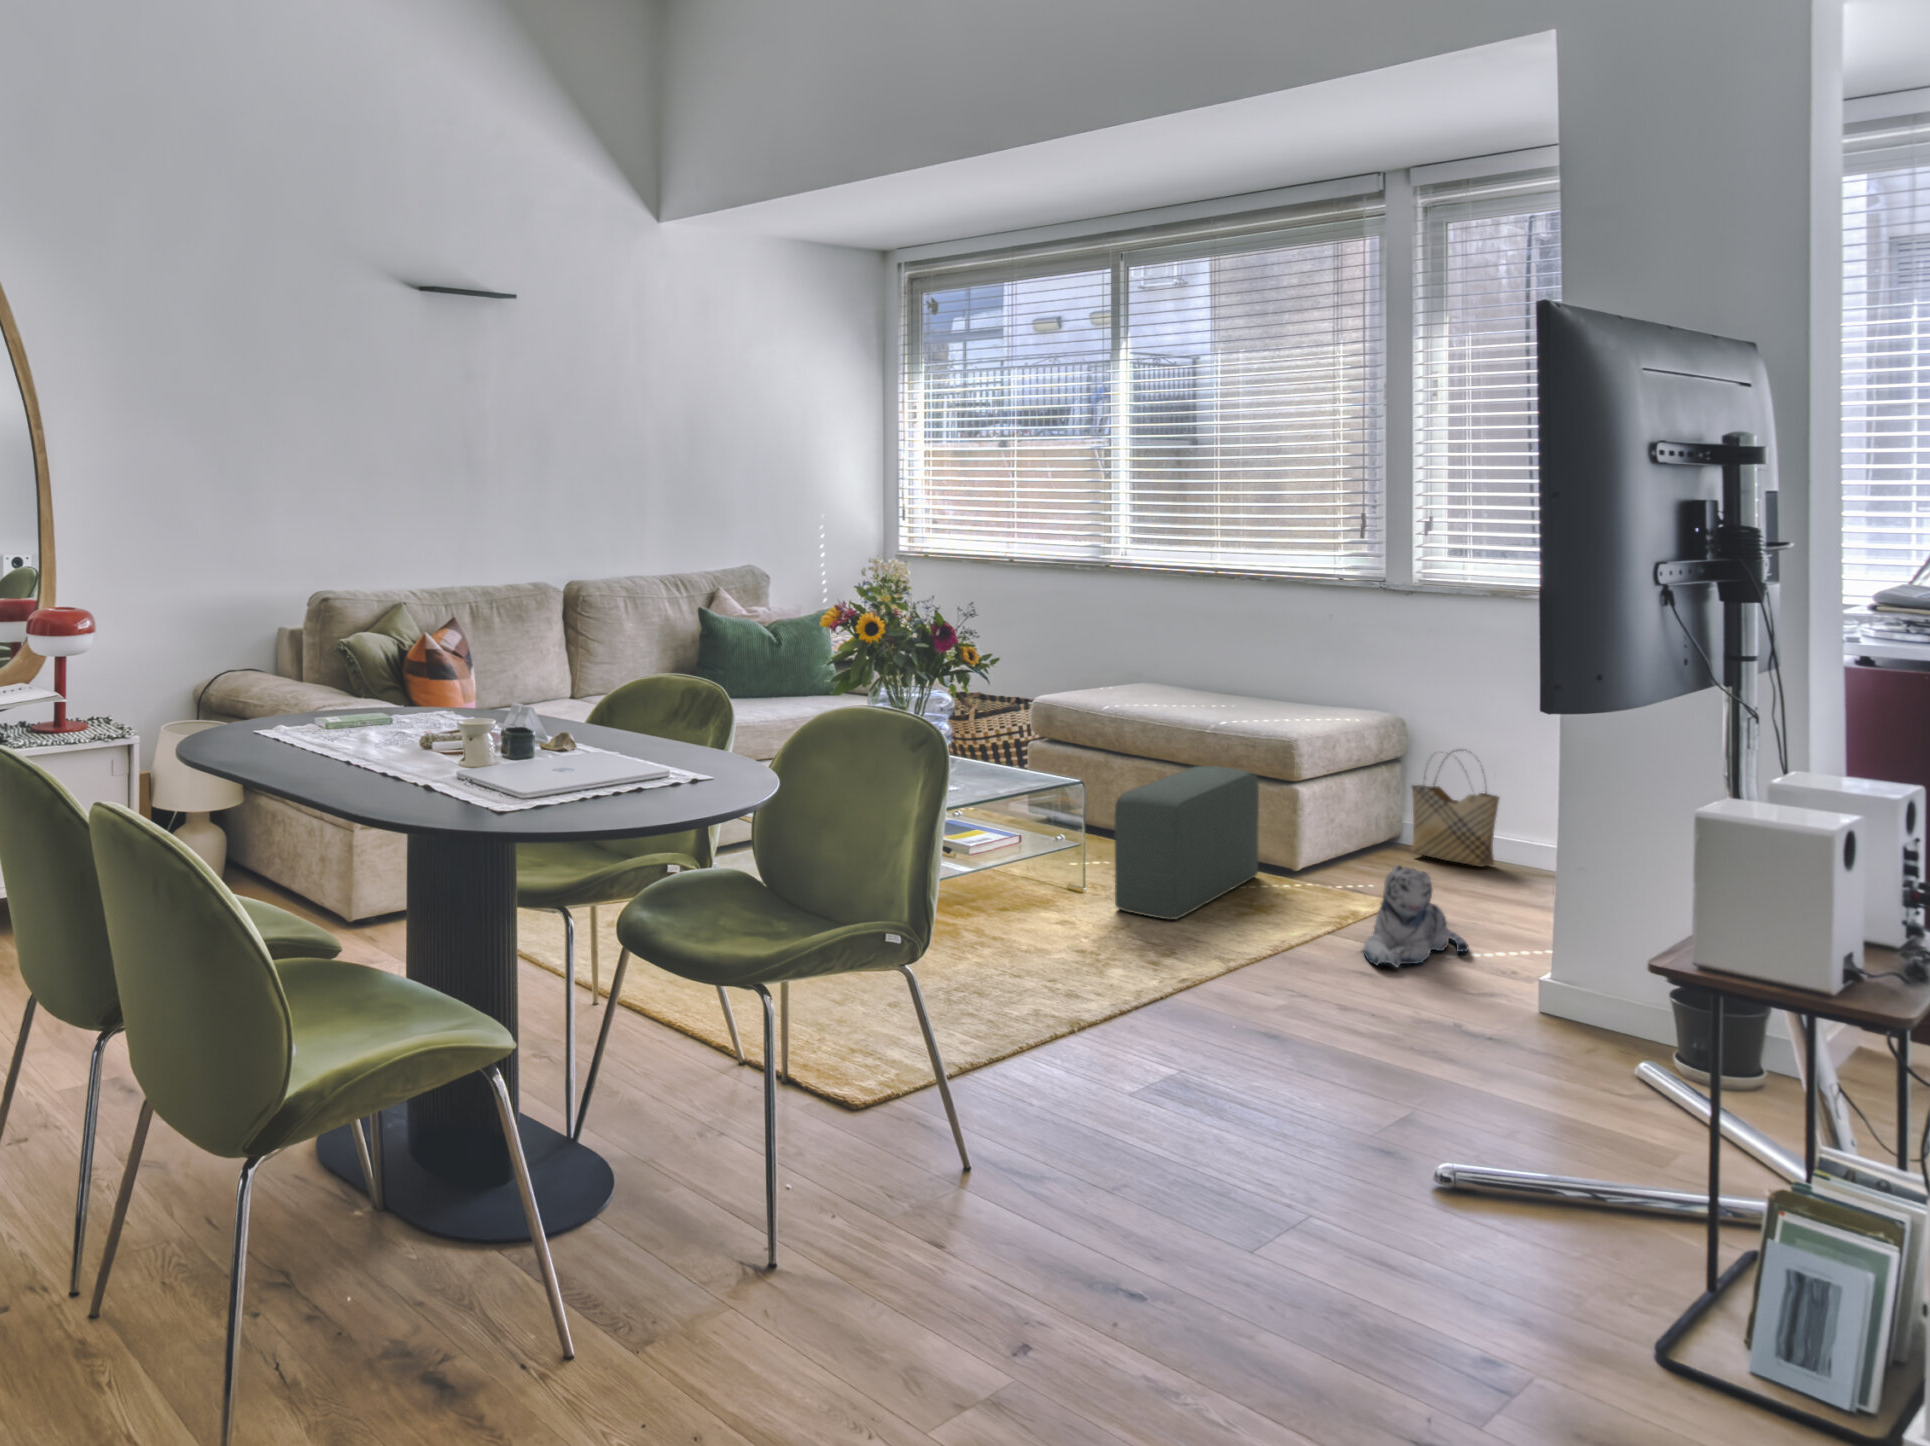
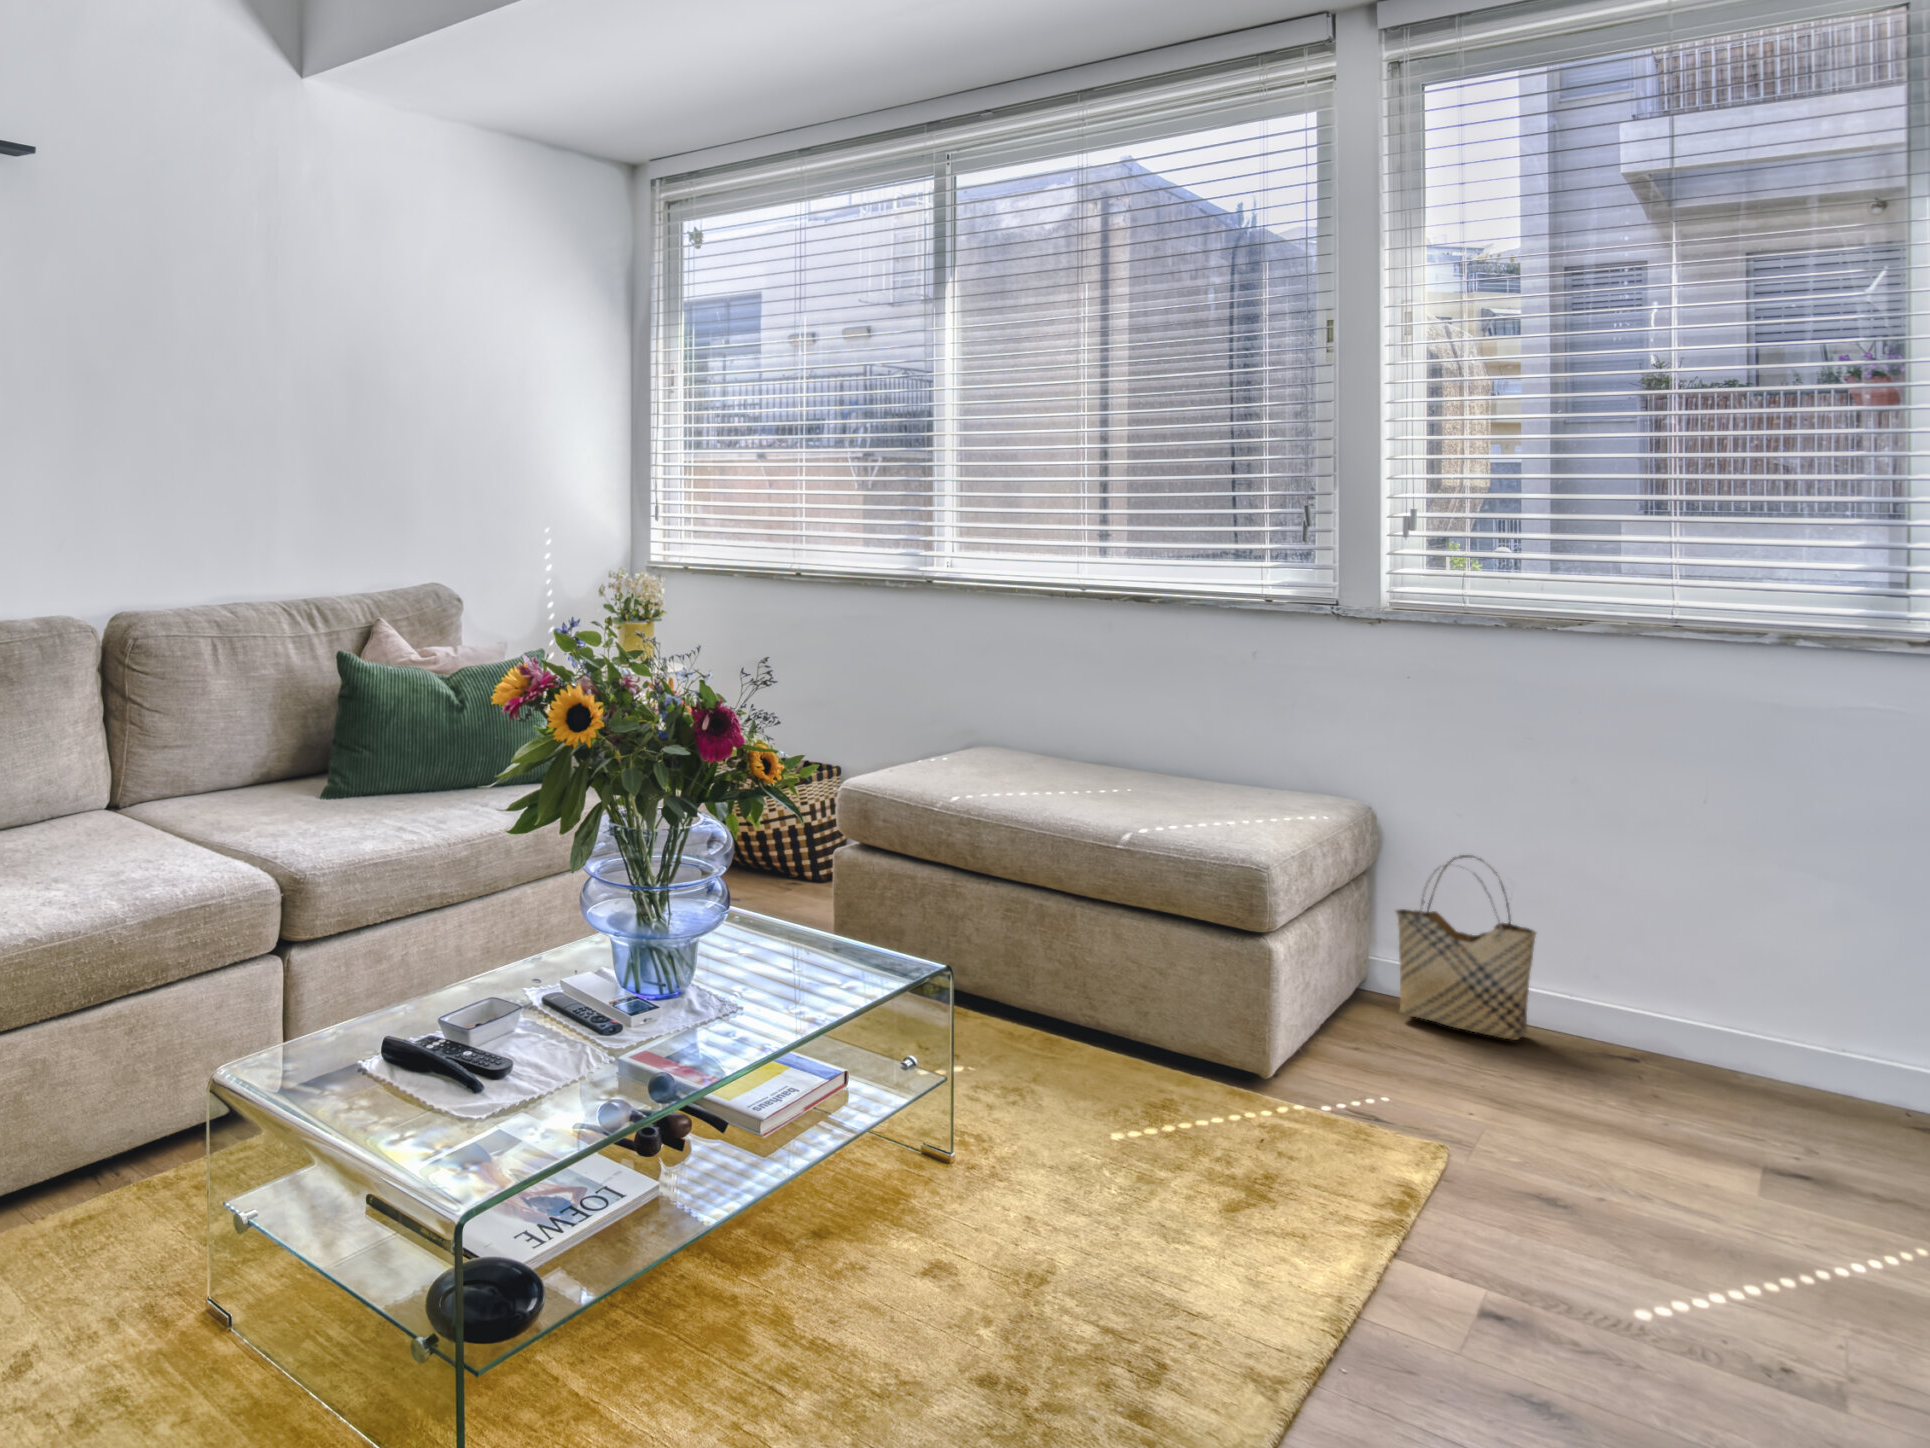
pouf: present [1115,766,1259,920] -> none [1009,905,1207,1220]
plush toy: present [1364,865,1469,967] -> none [1475,1139,1660,1363]

